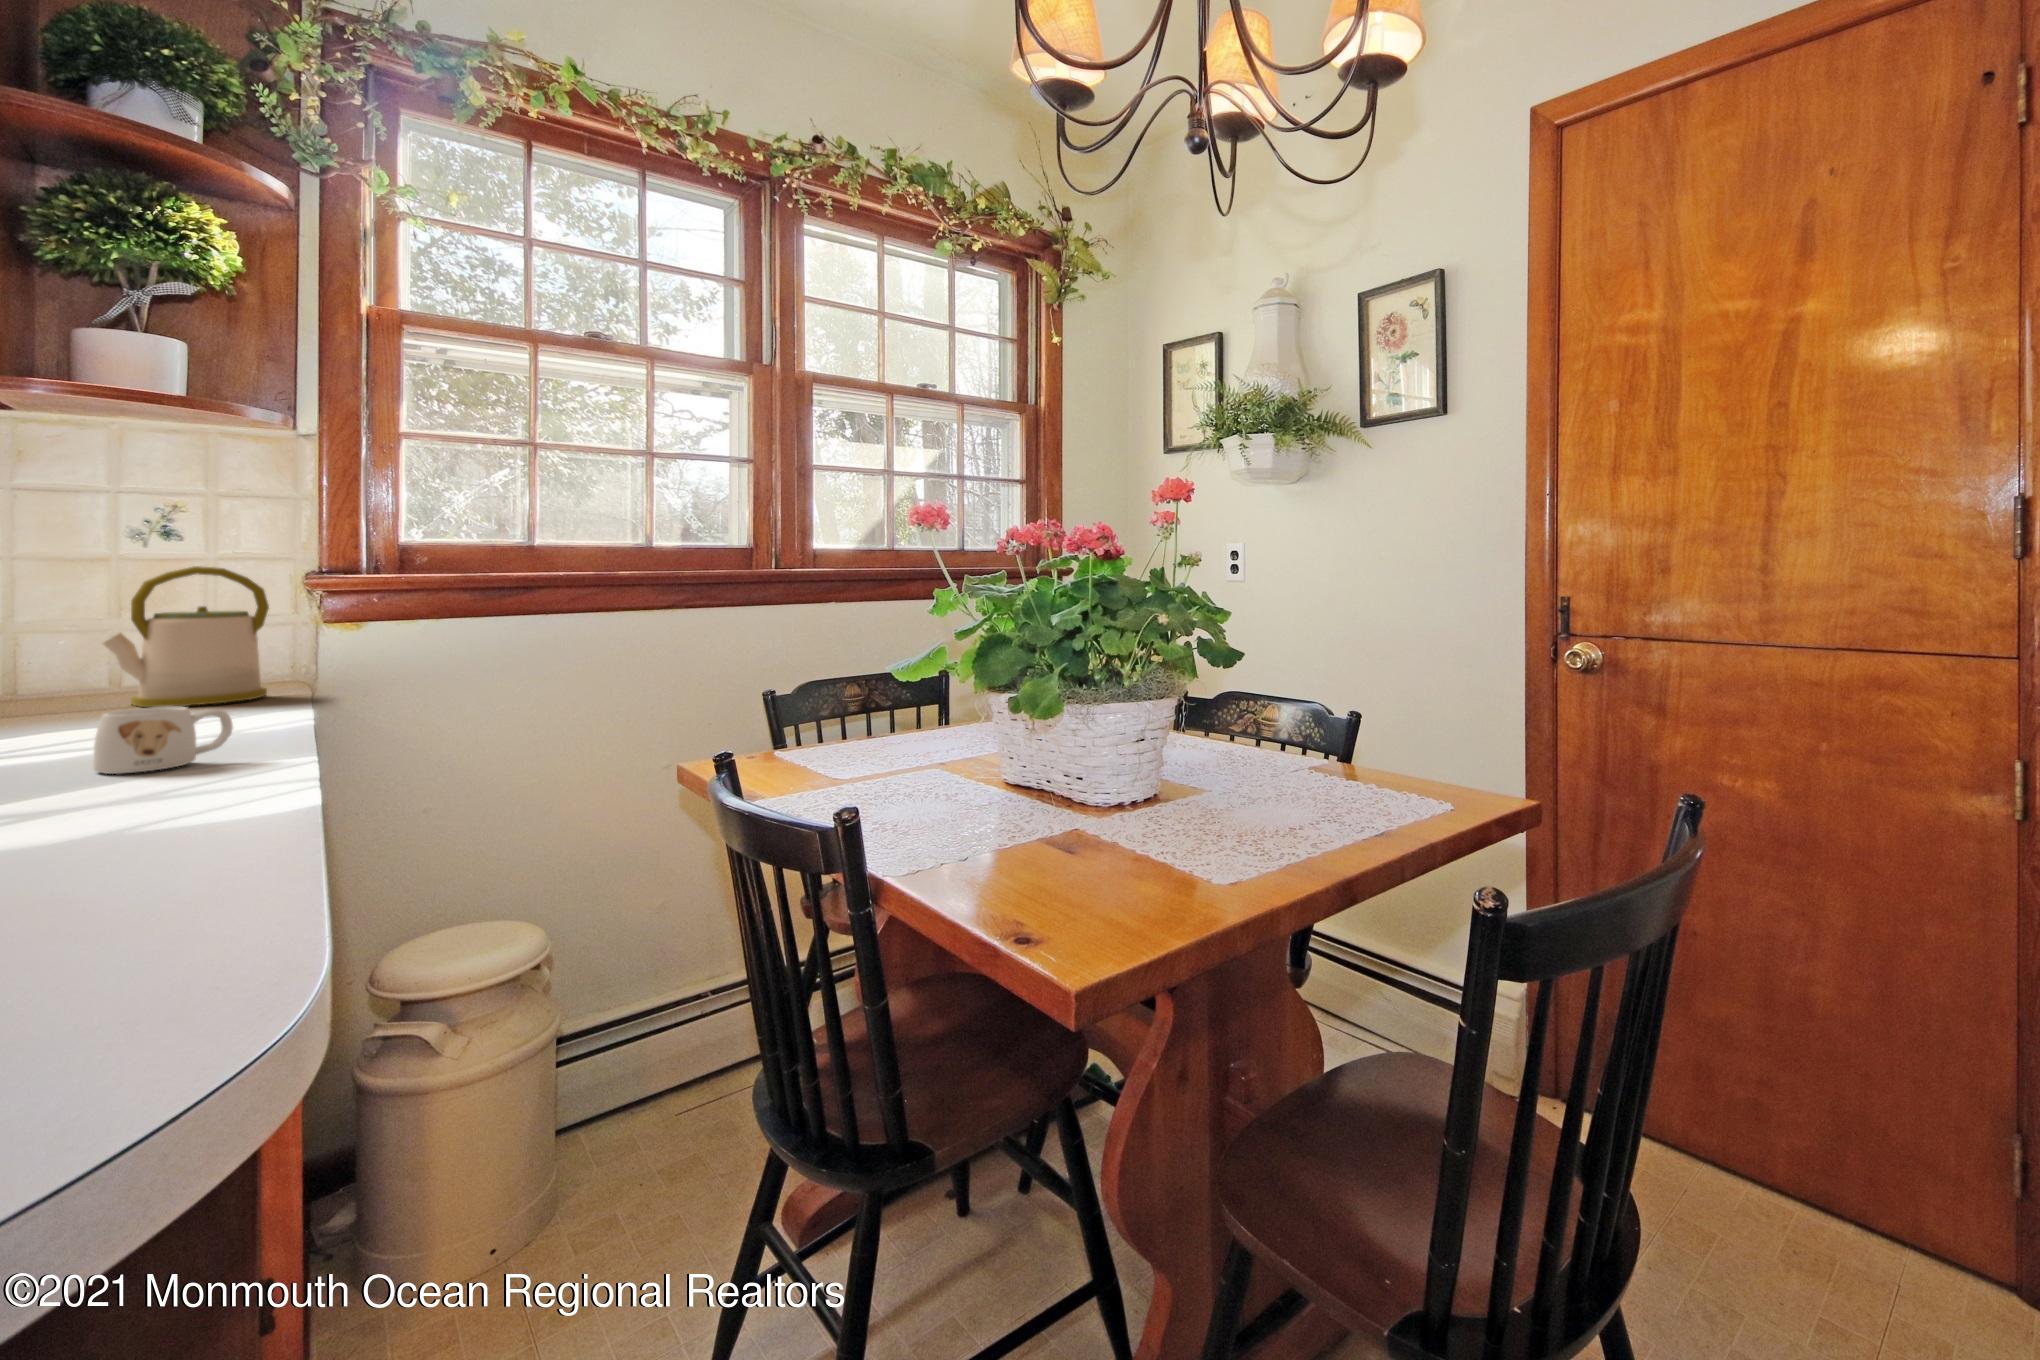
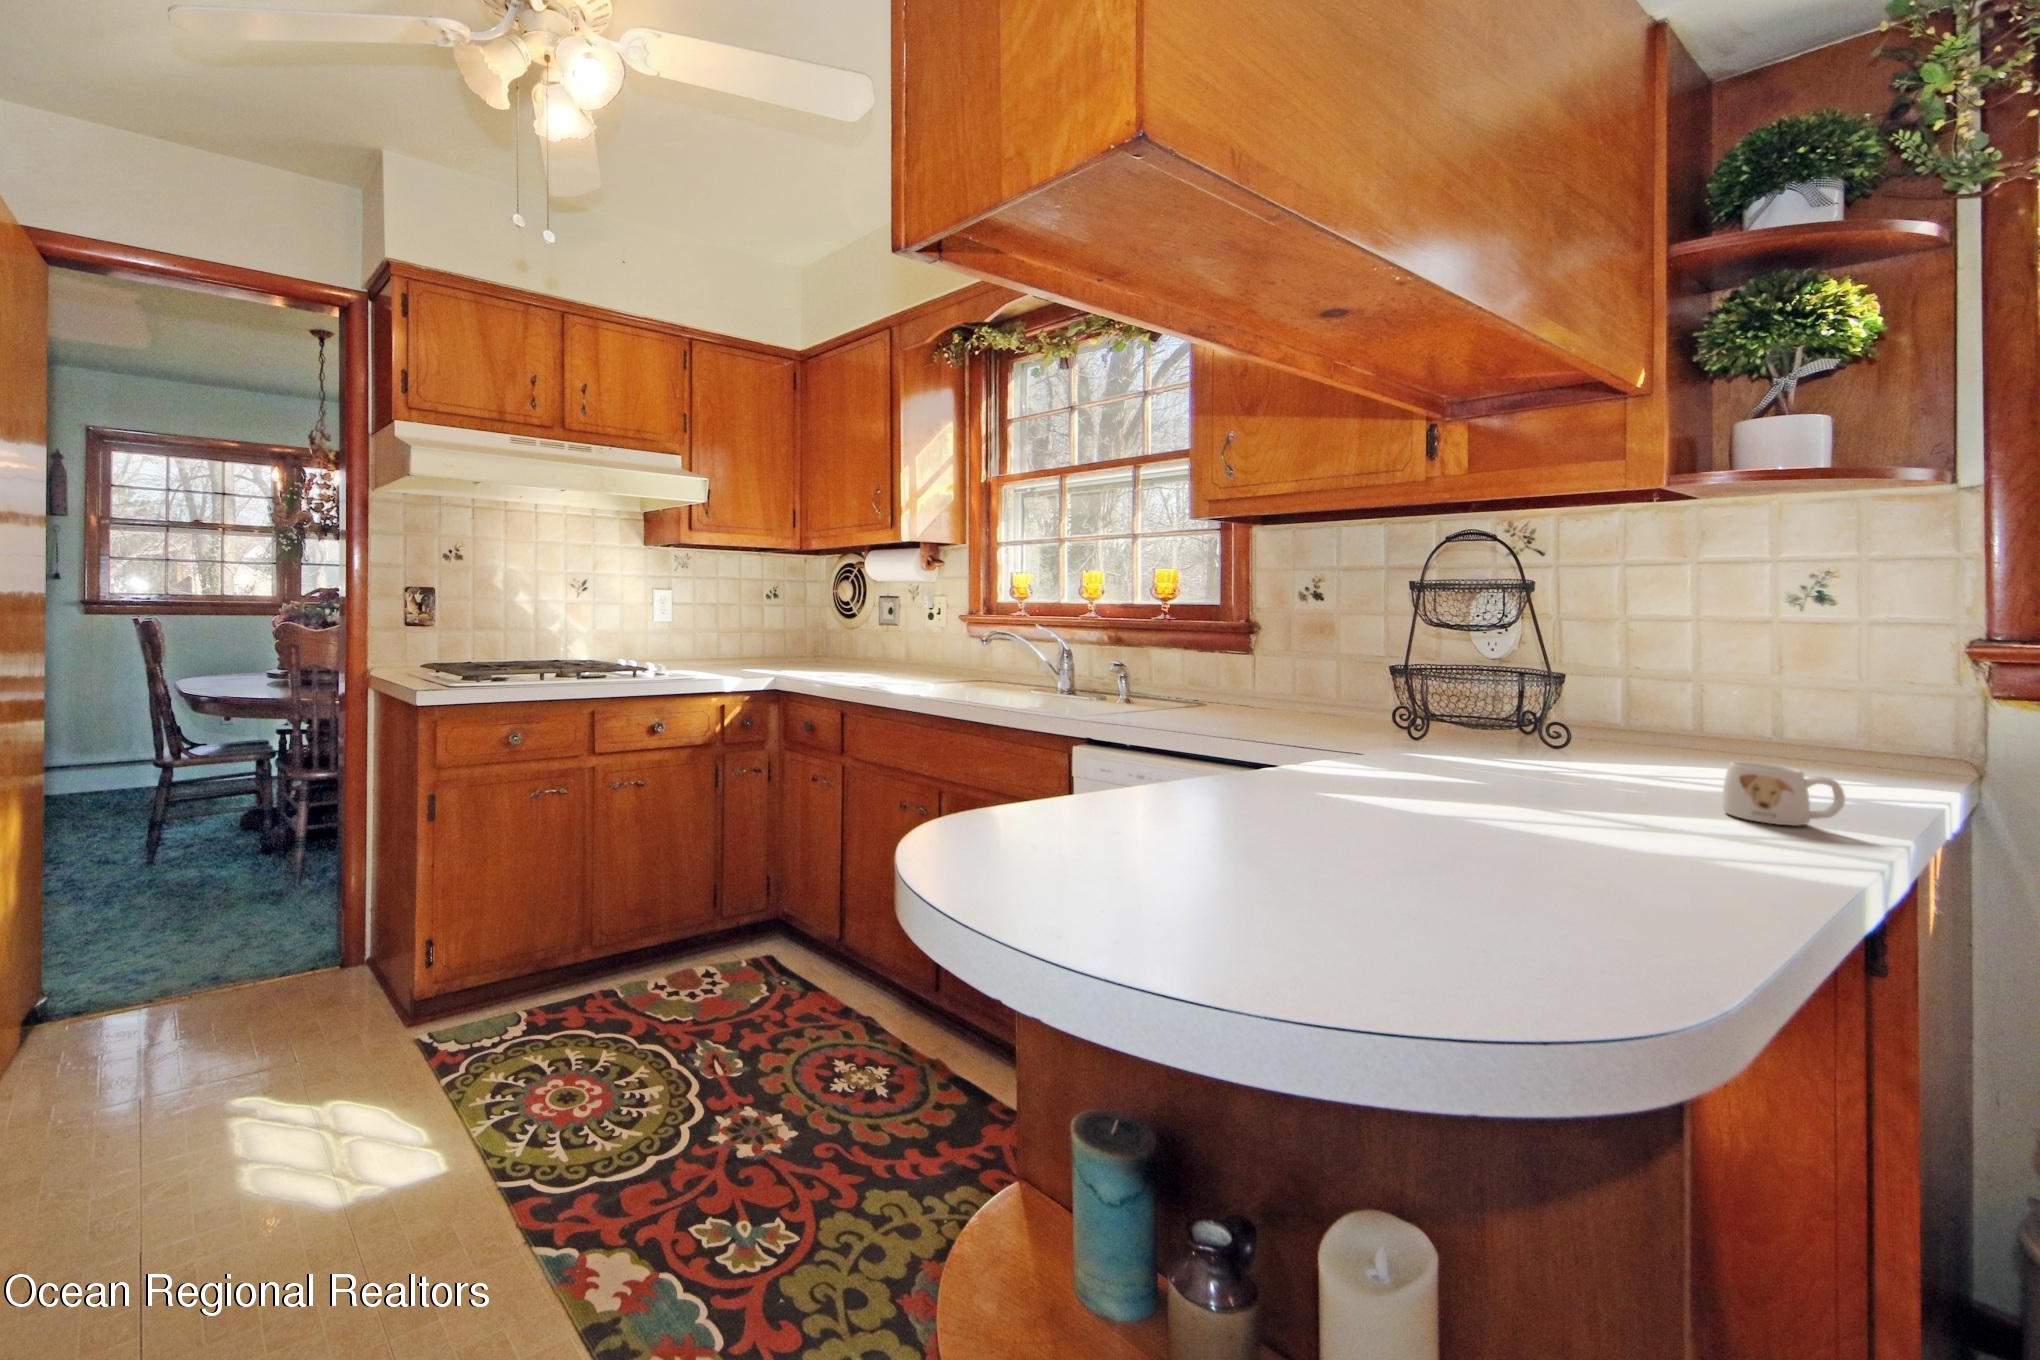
kettle: present [103,566,269,707] -> none [1764,631,1927,774]

